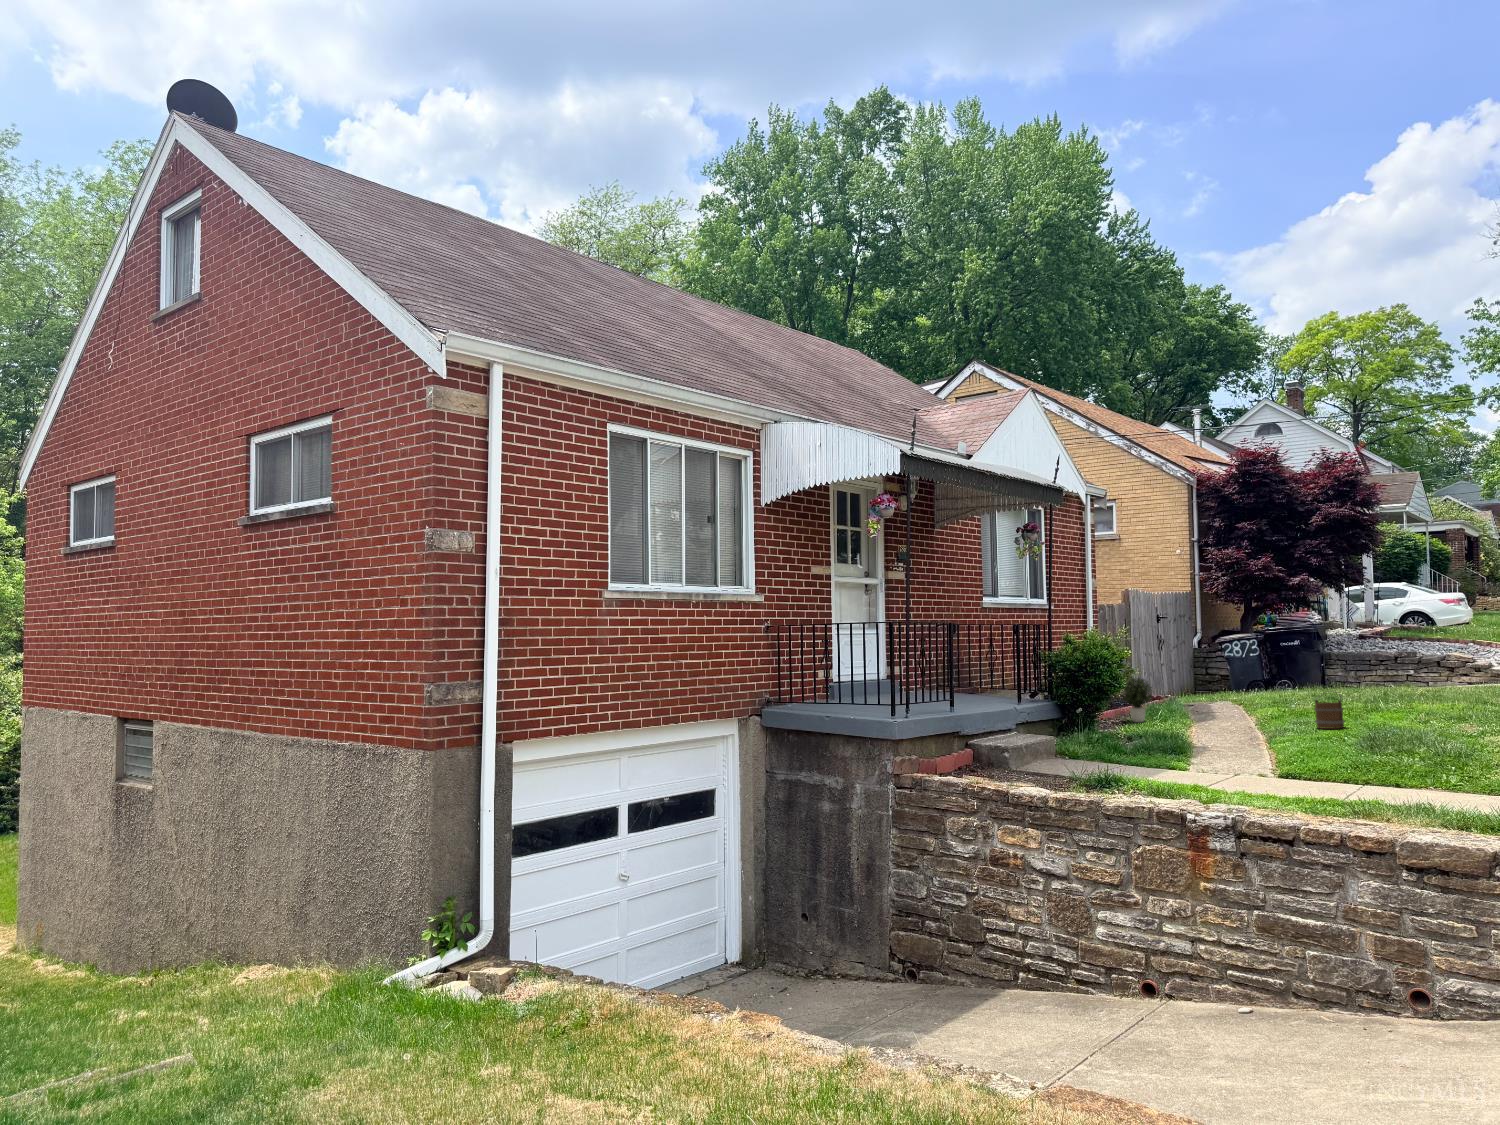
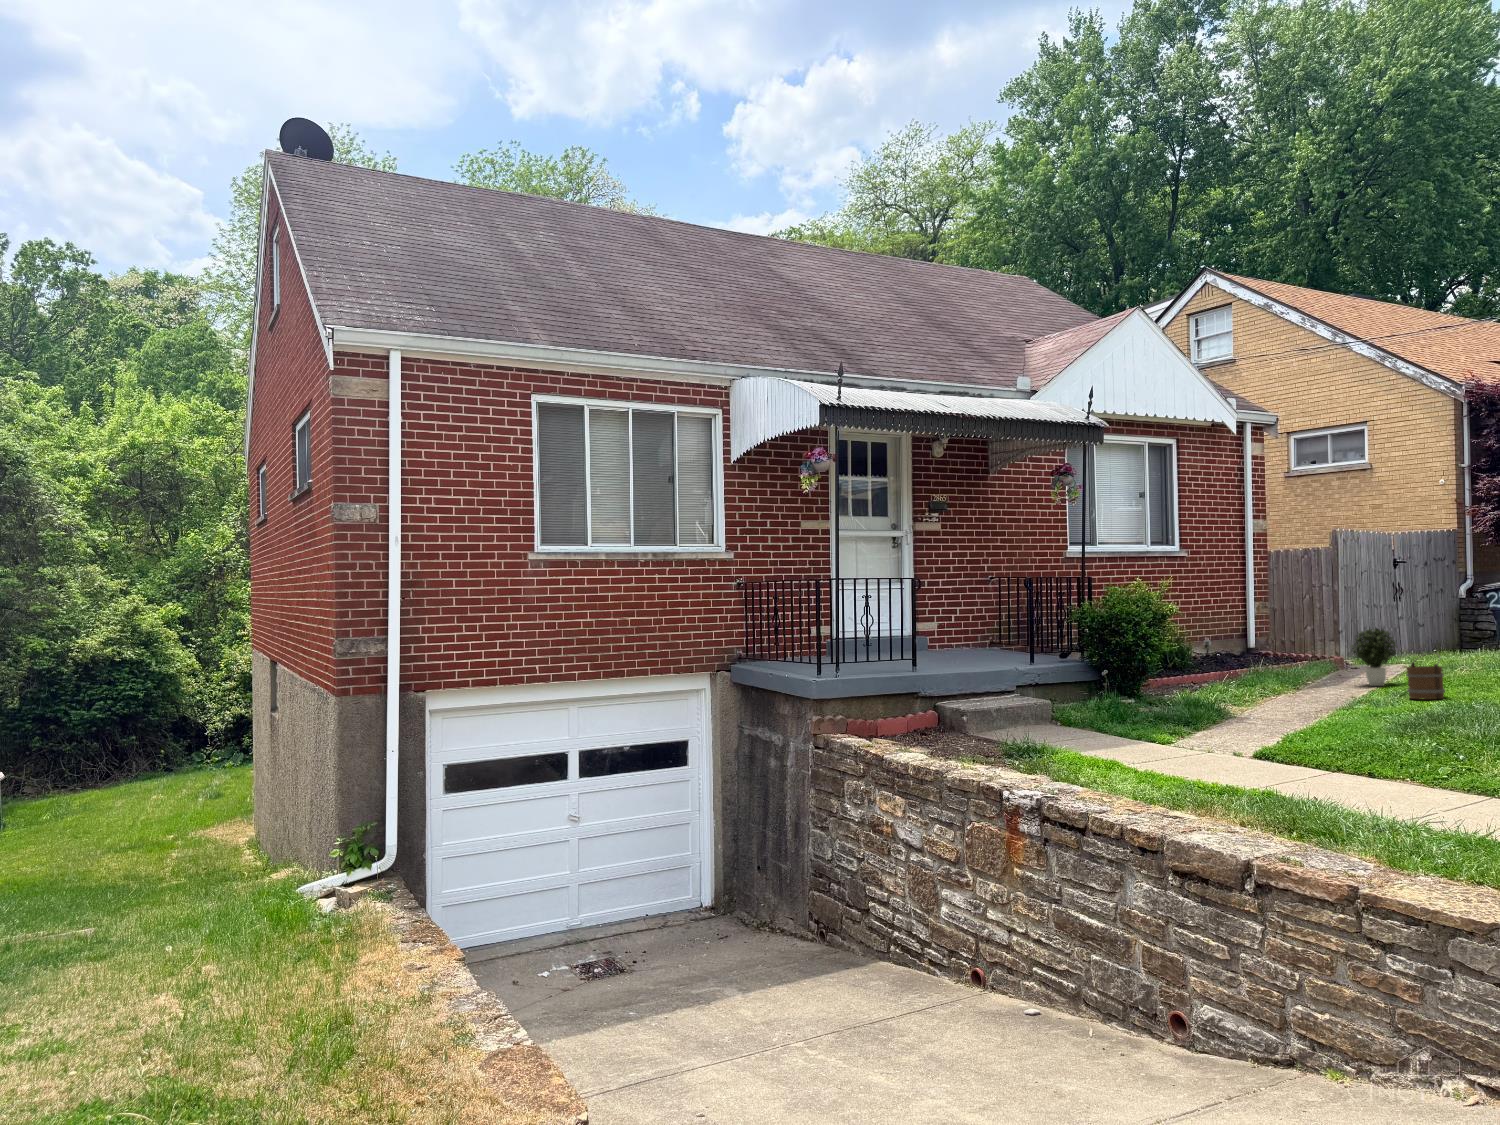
potted plant: present [1122,678,1152,722] -> present [1351,629,1398,686]

